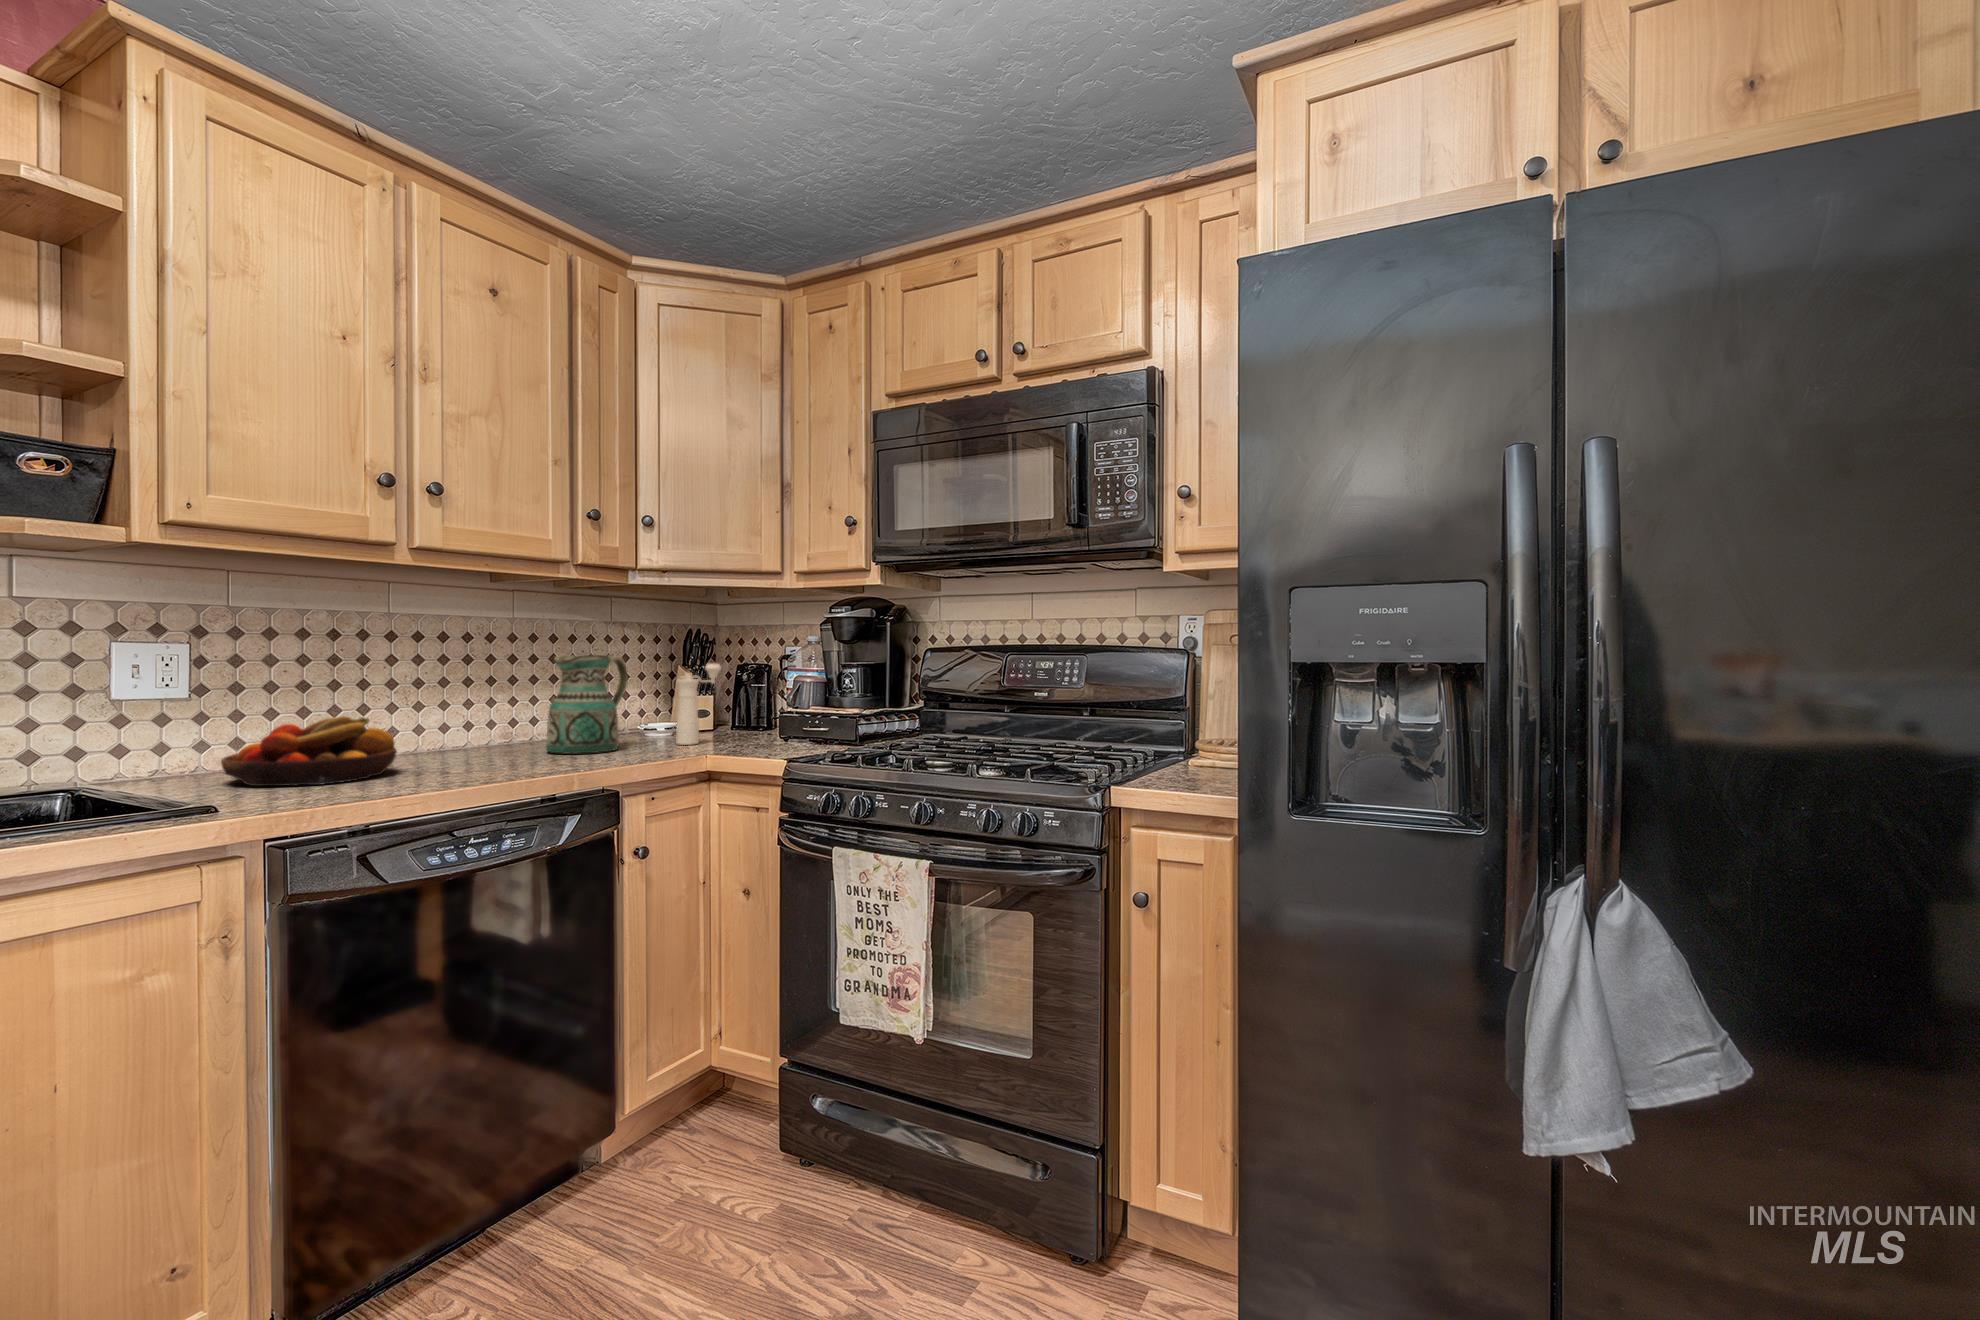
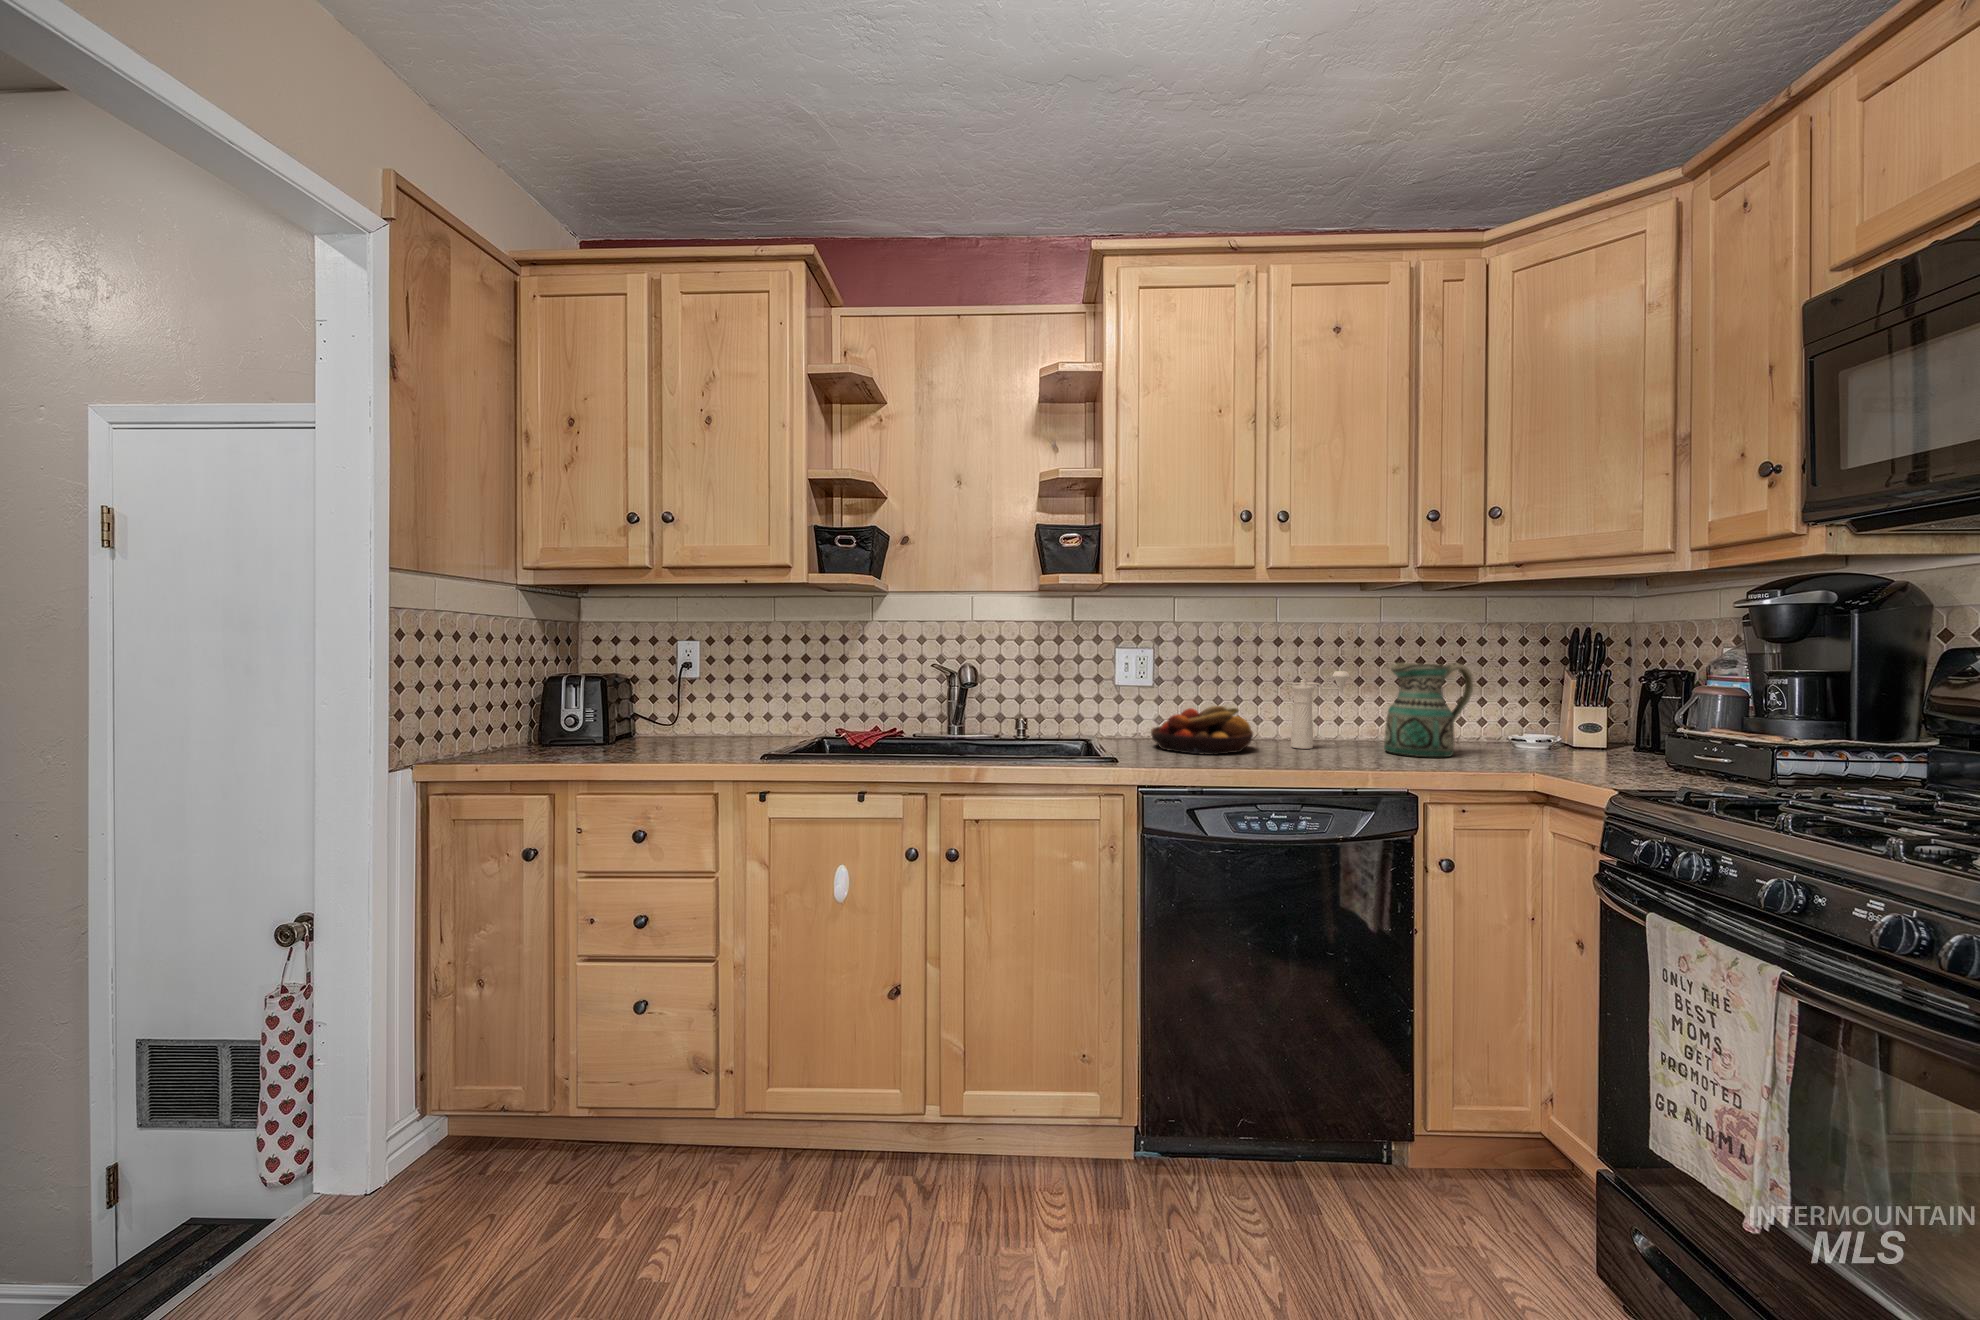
pepper mill: present [676,664,721,745] -> present [1291,671,1350,749]

